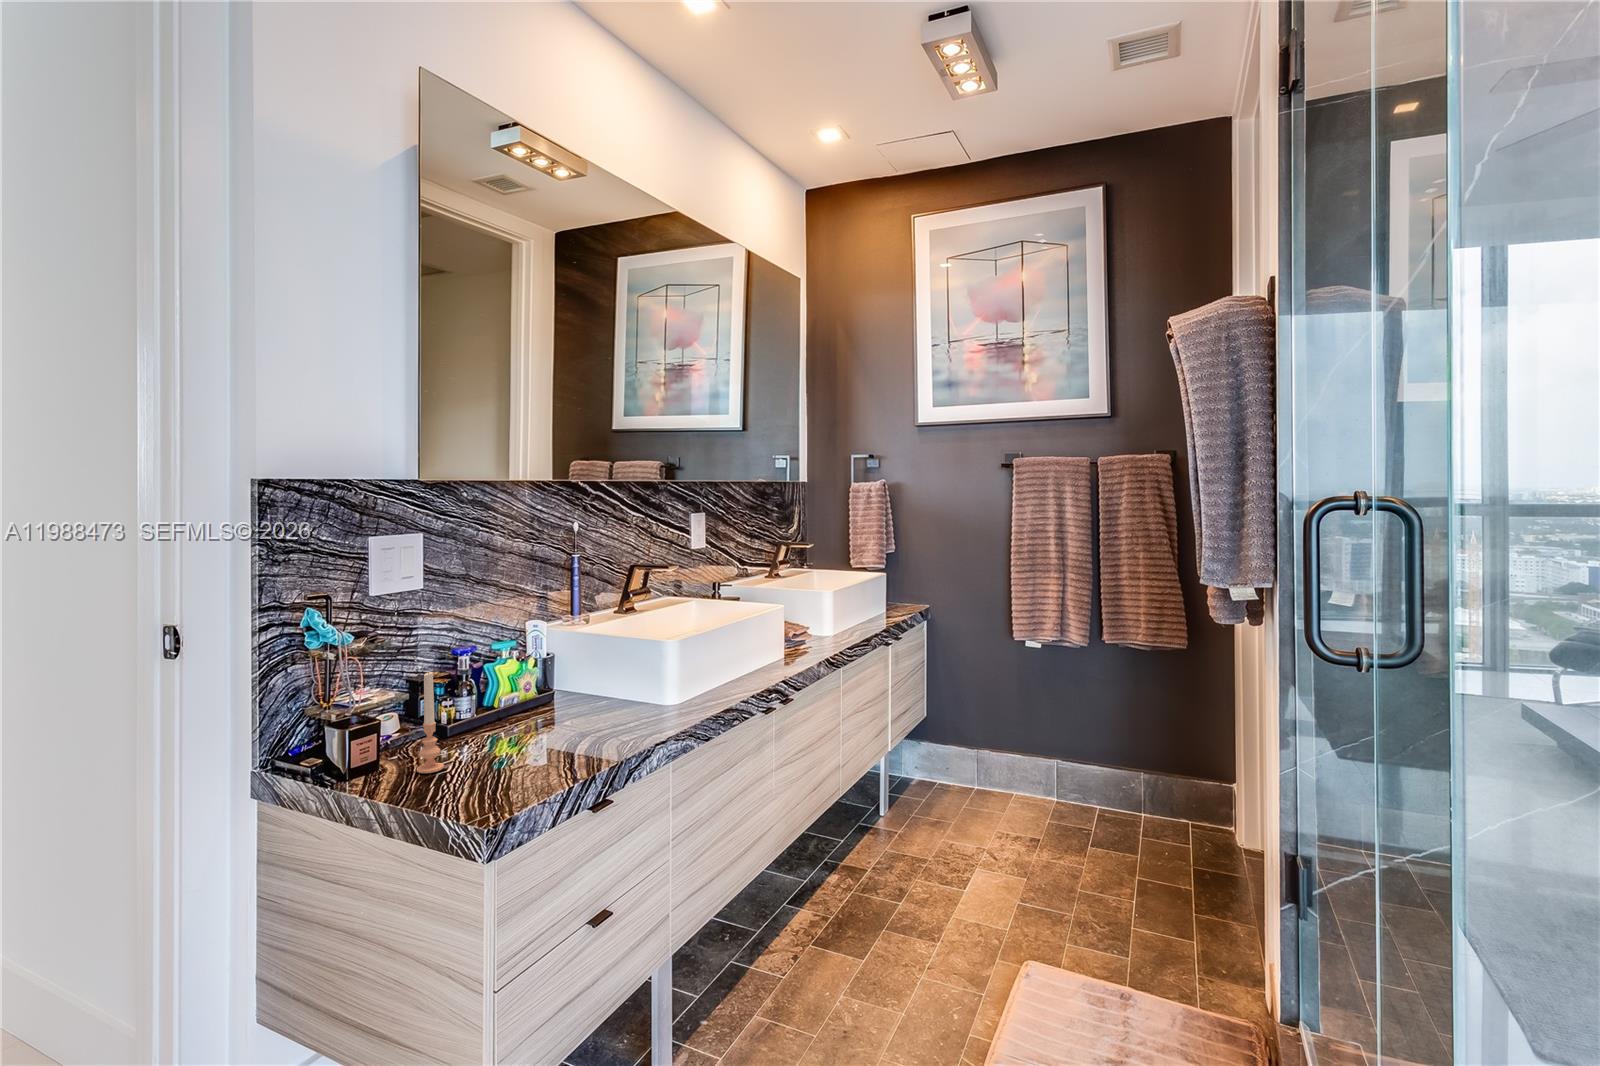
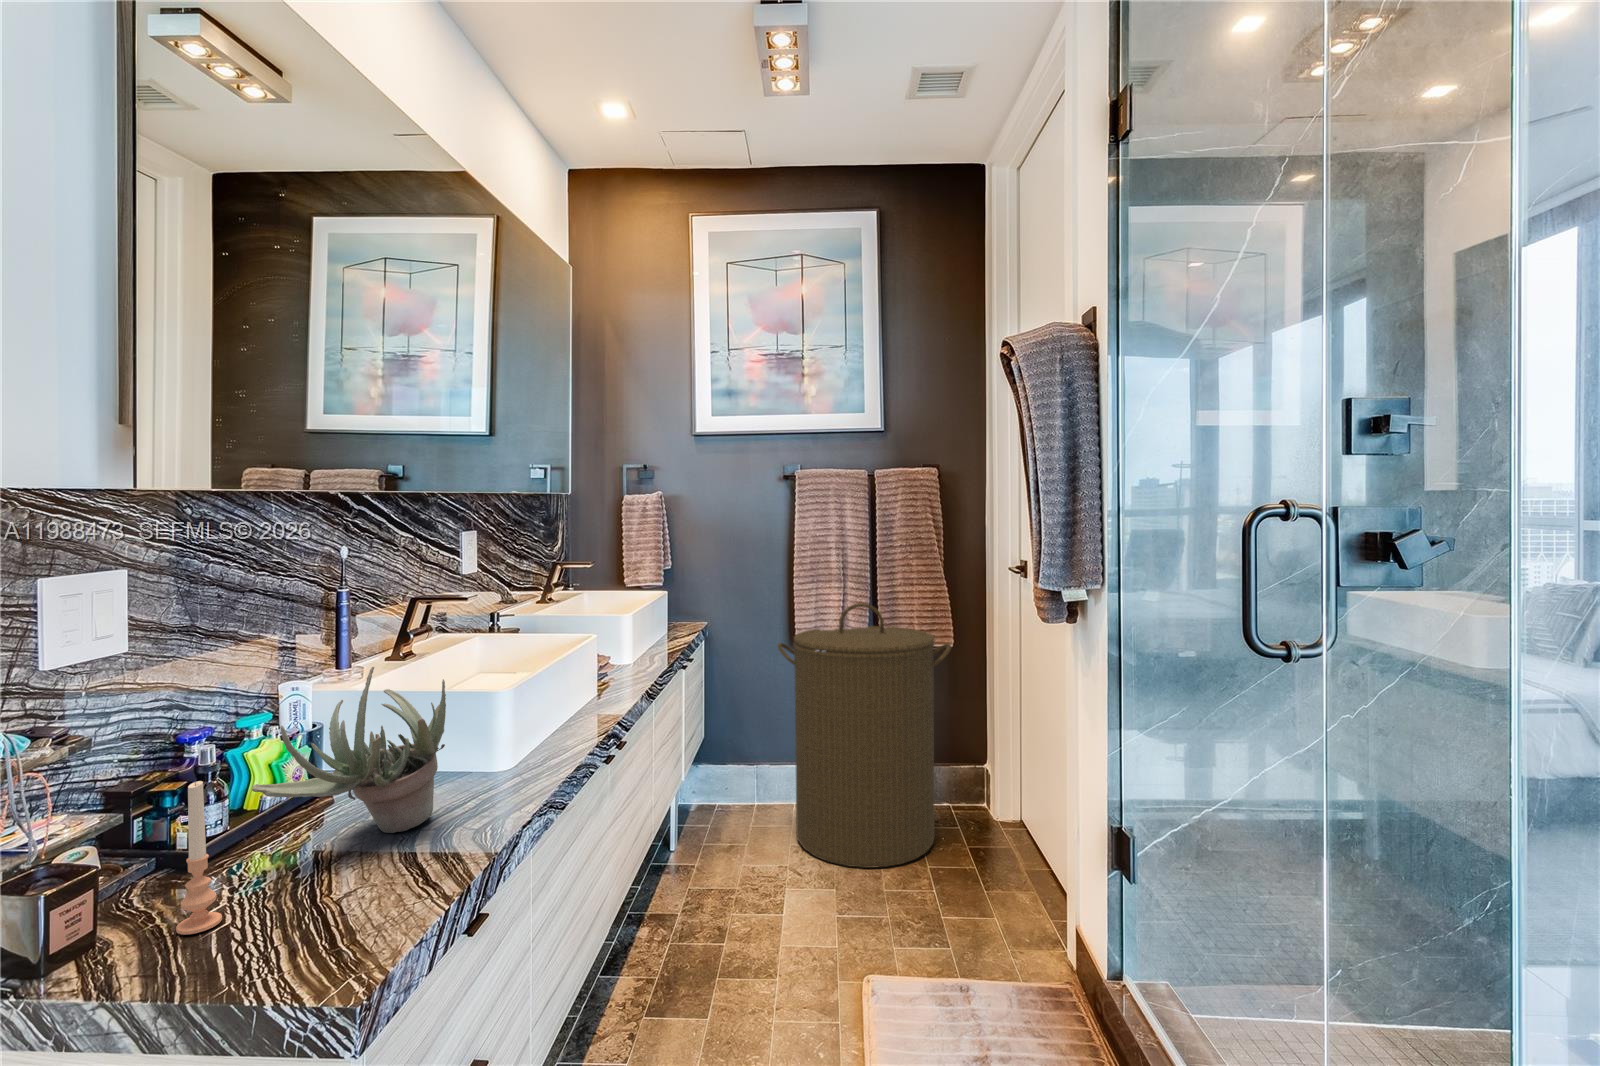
laundry hamper: none [985,593,1176,868] -> present [778,603,951,868]
succulent plant: none [474,607,612,734] -> present [252,667,446,833]

